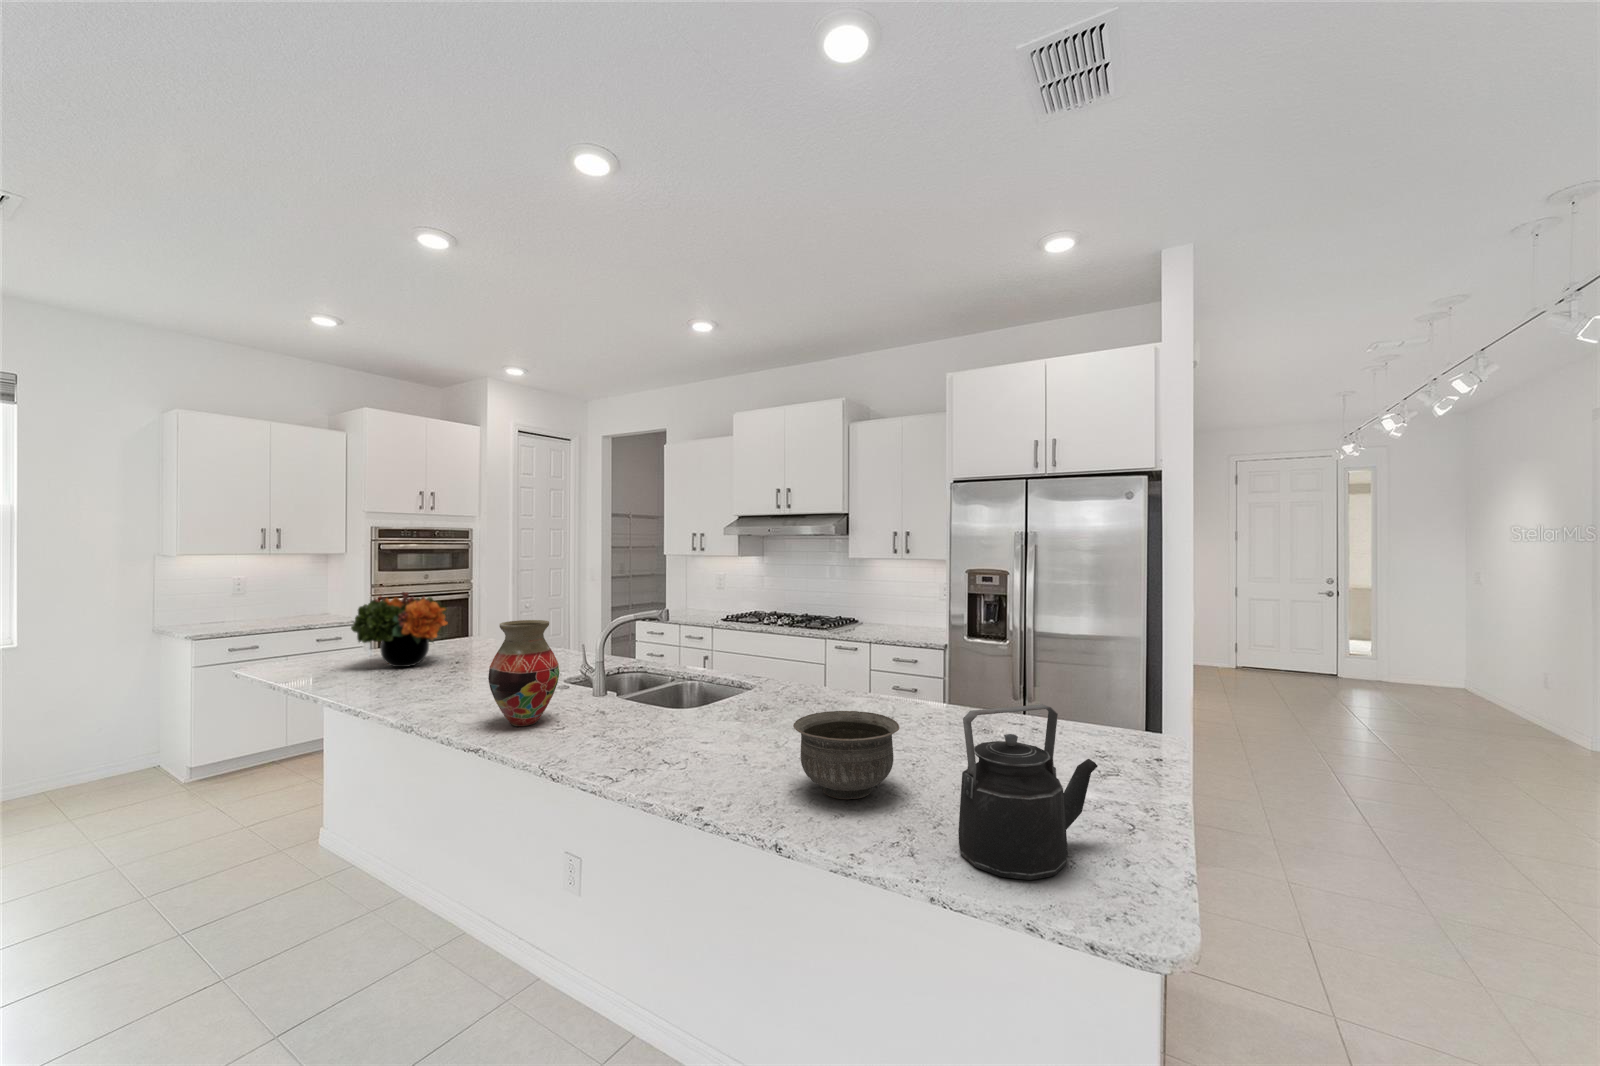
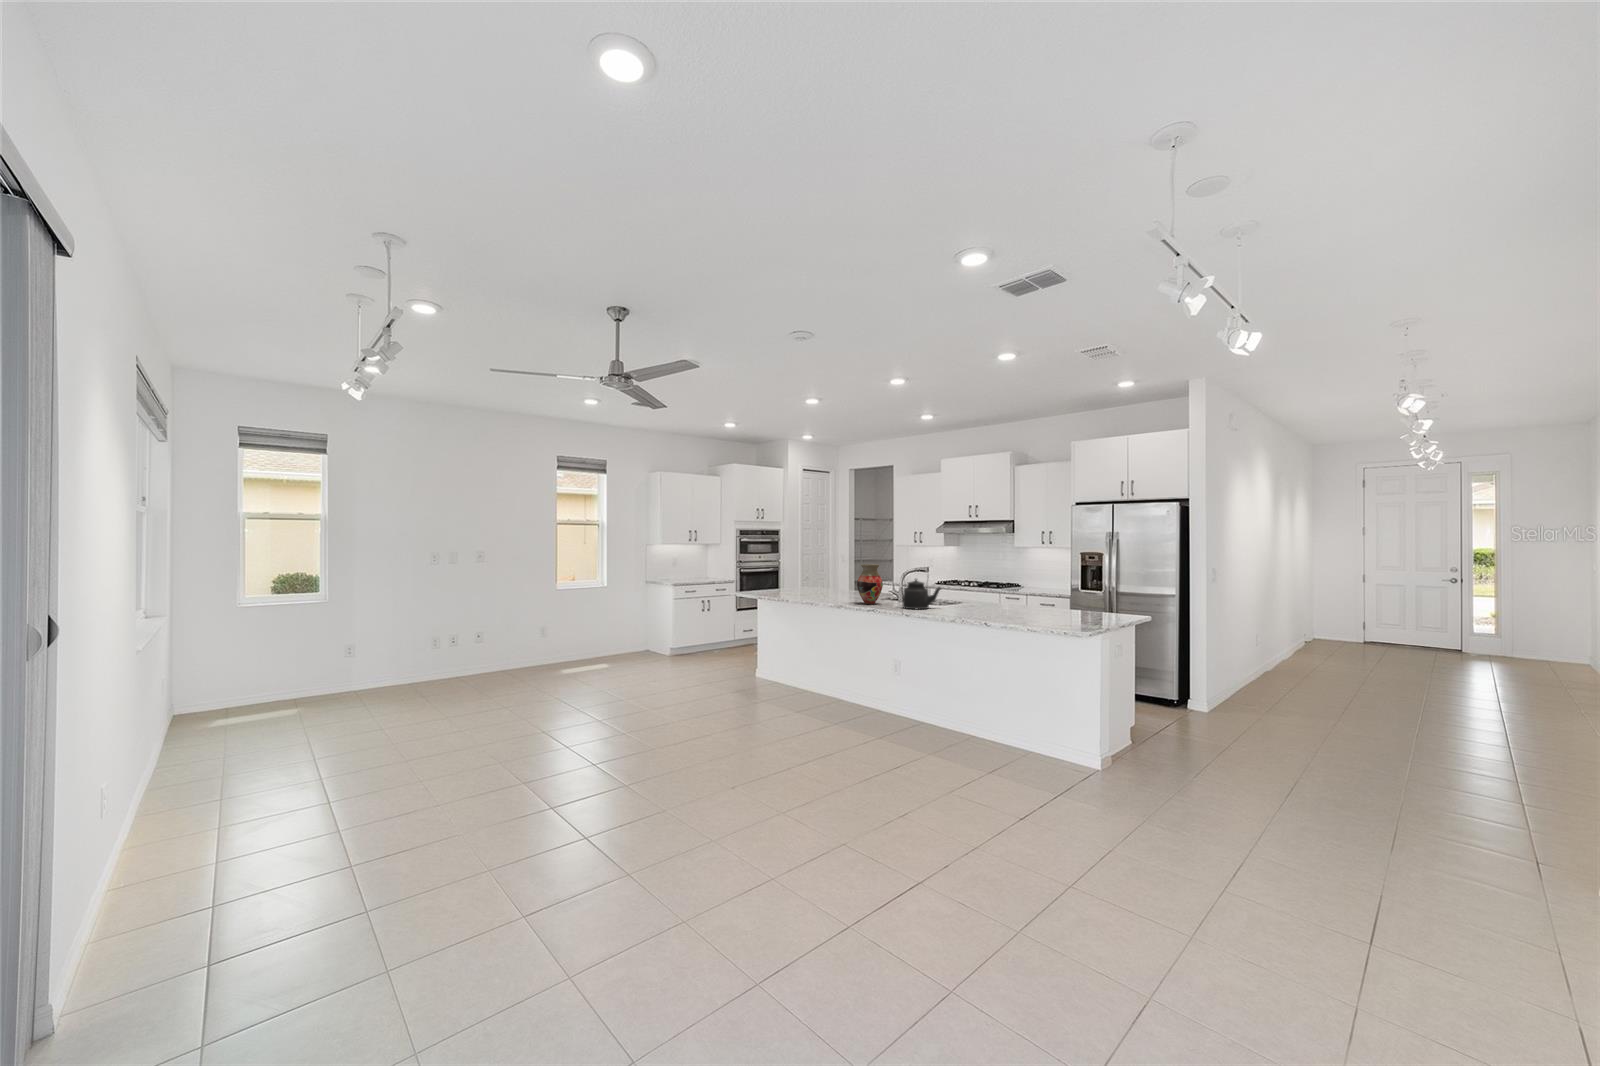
flower arrangement: present [351,592,447,667] -> none [775,557,814,591]
kettle: present [958,704,1098,880] -> present [903,579,941,609]
bowl: present [793,711,900,799] -> none [978,593,1016,618]

